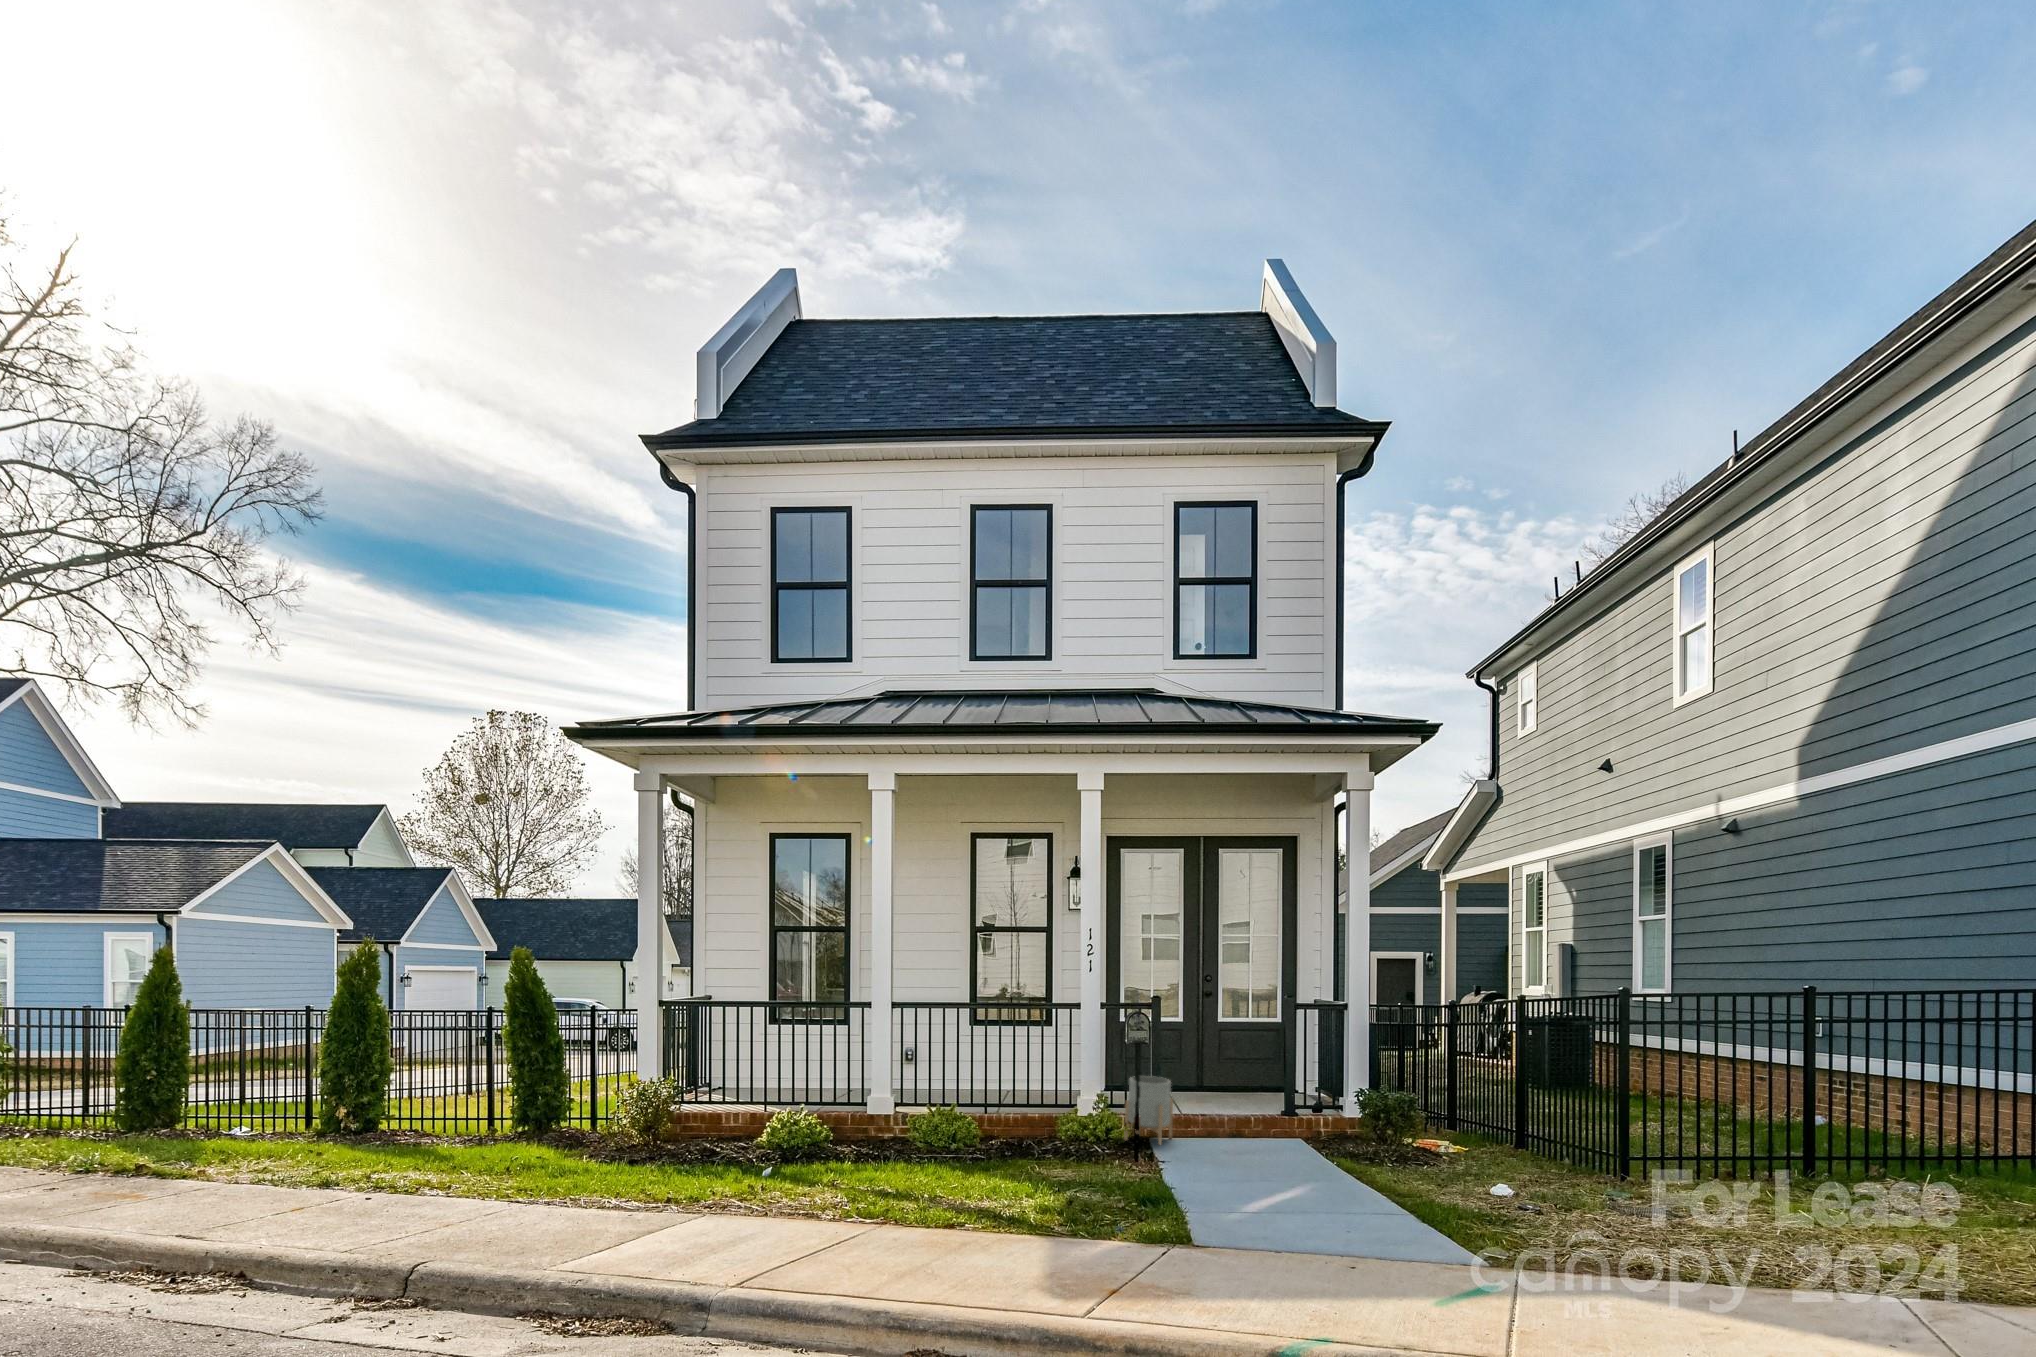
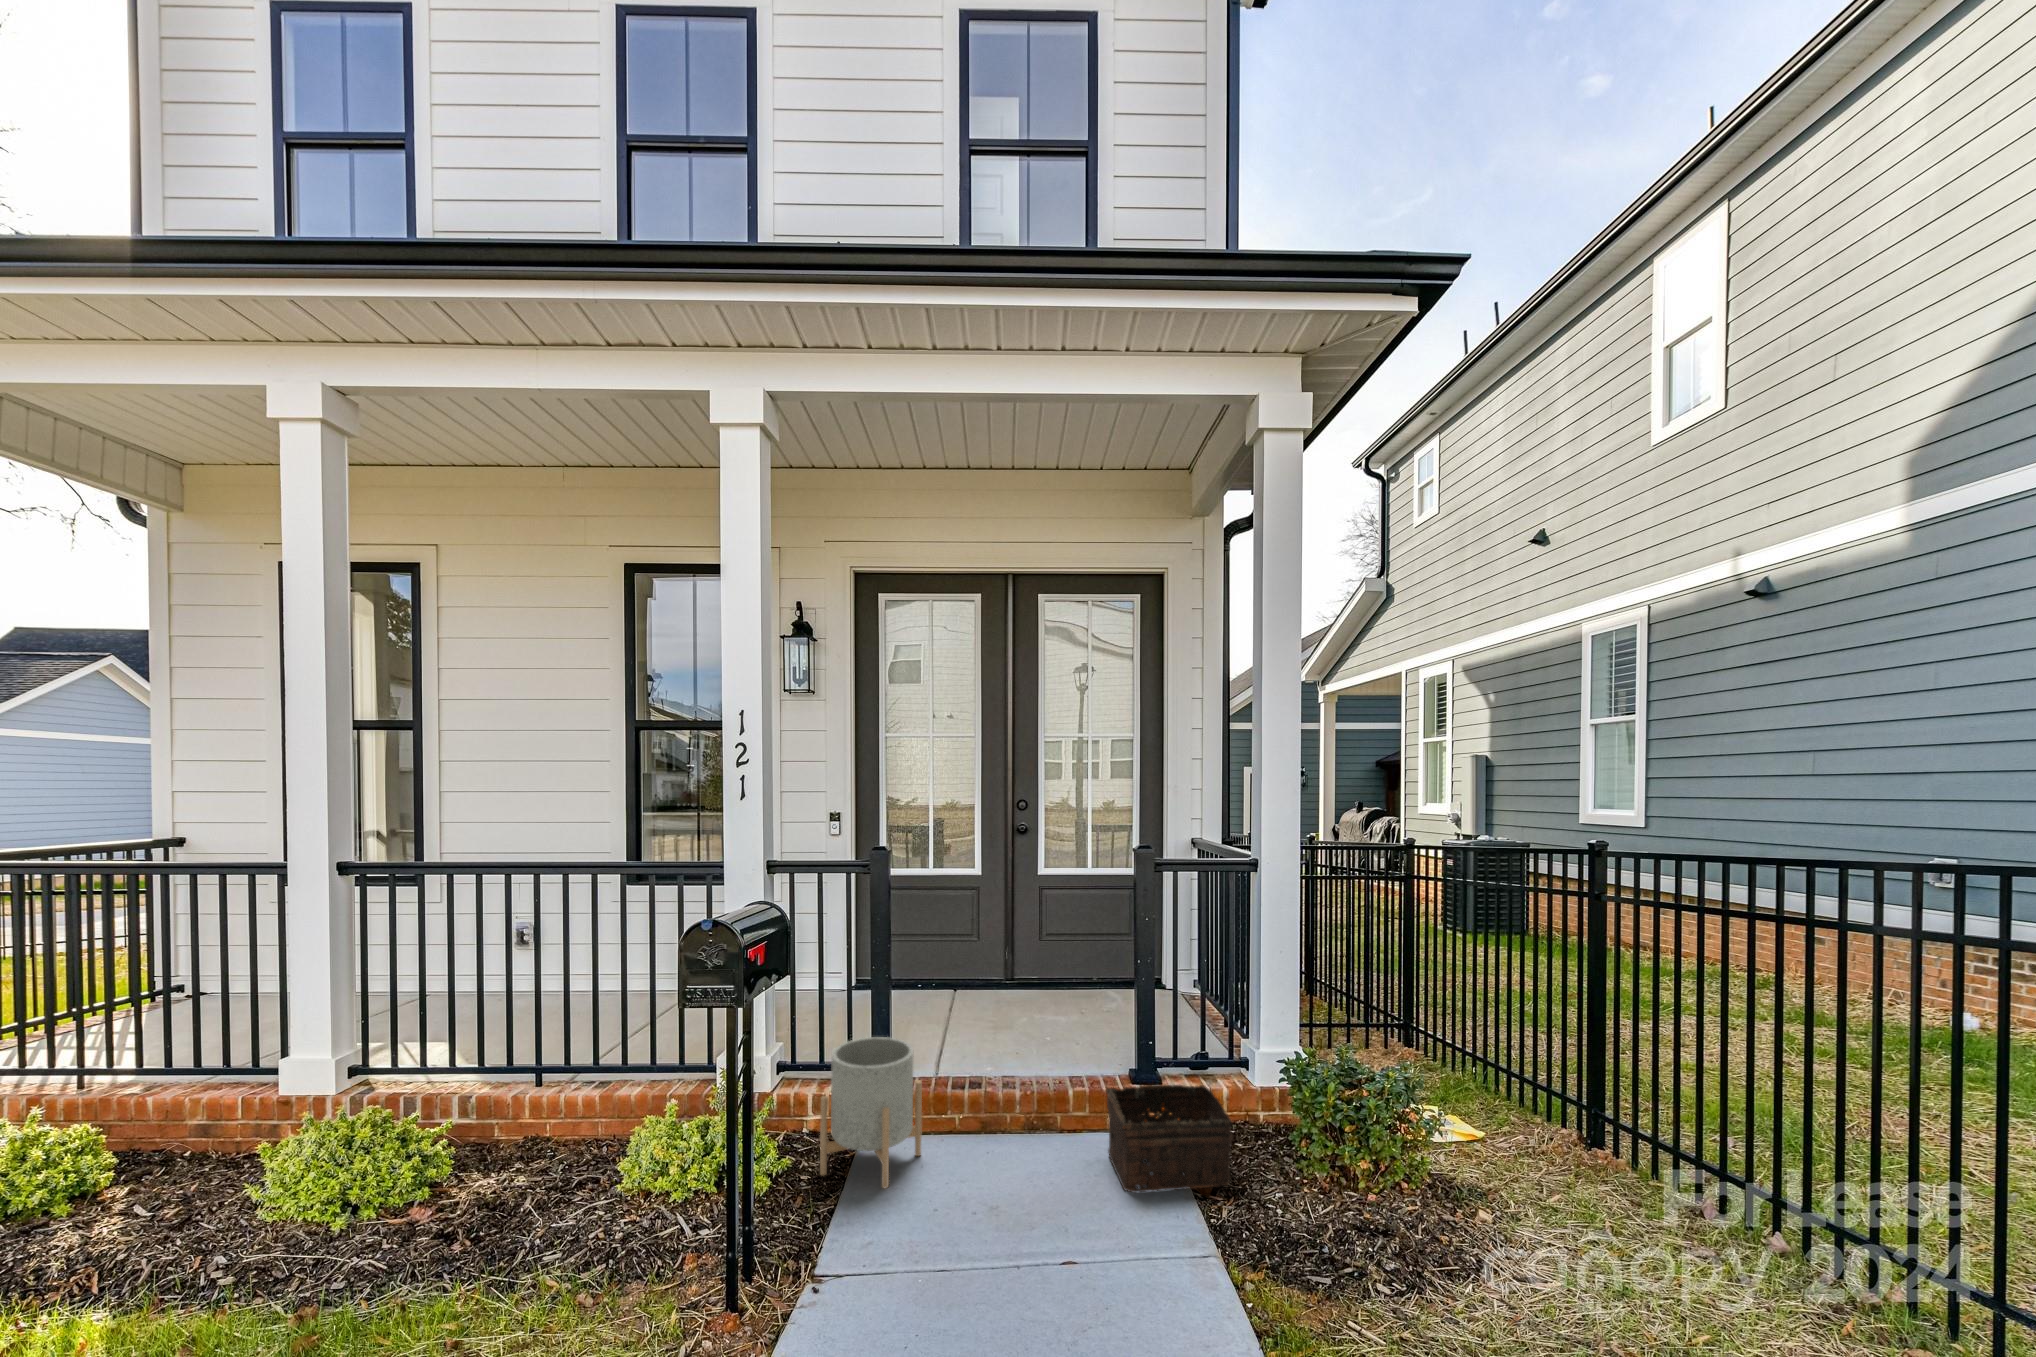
basket: none [1269,1106,1335,1154] -> present [1106,1084,1233,1193]

